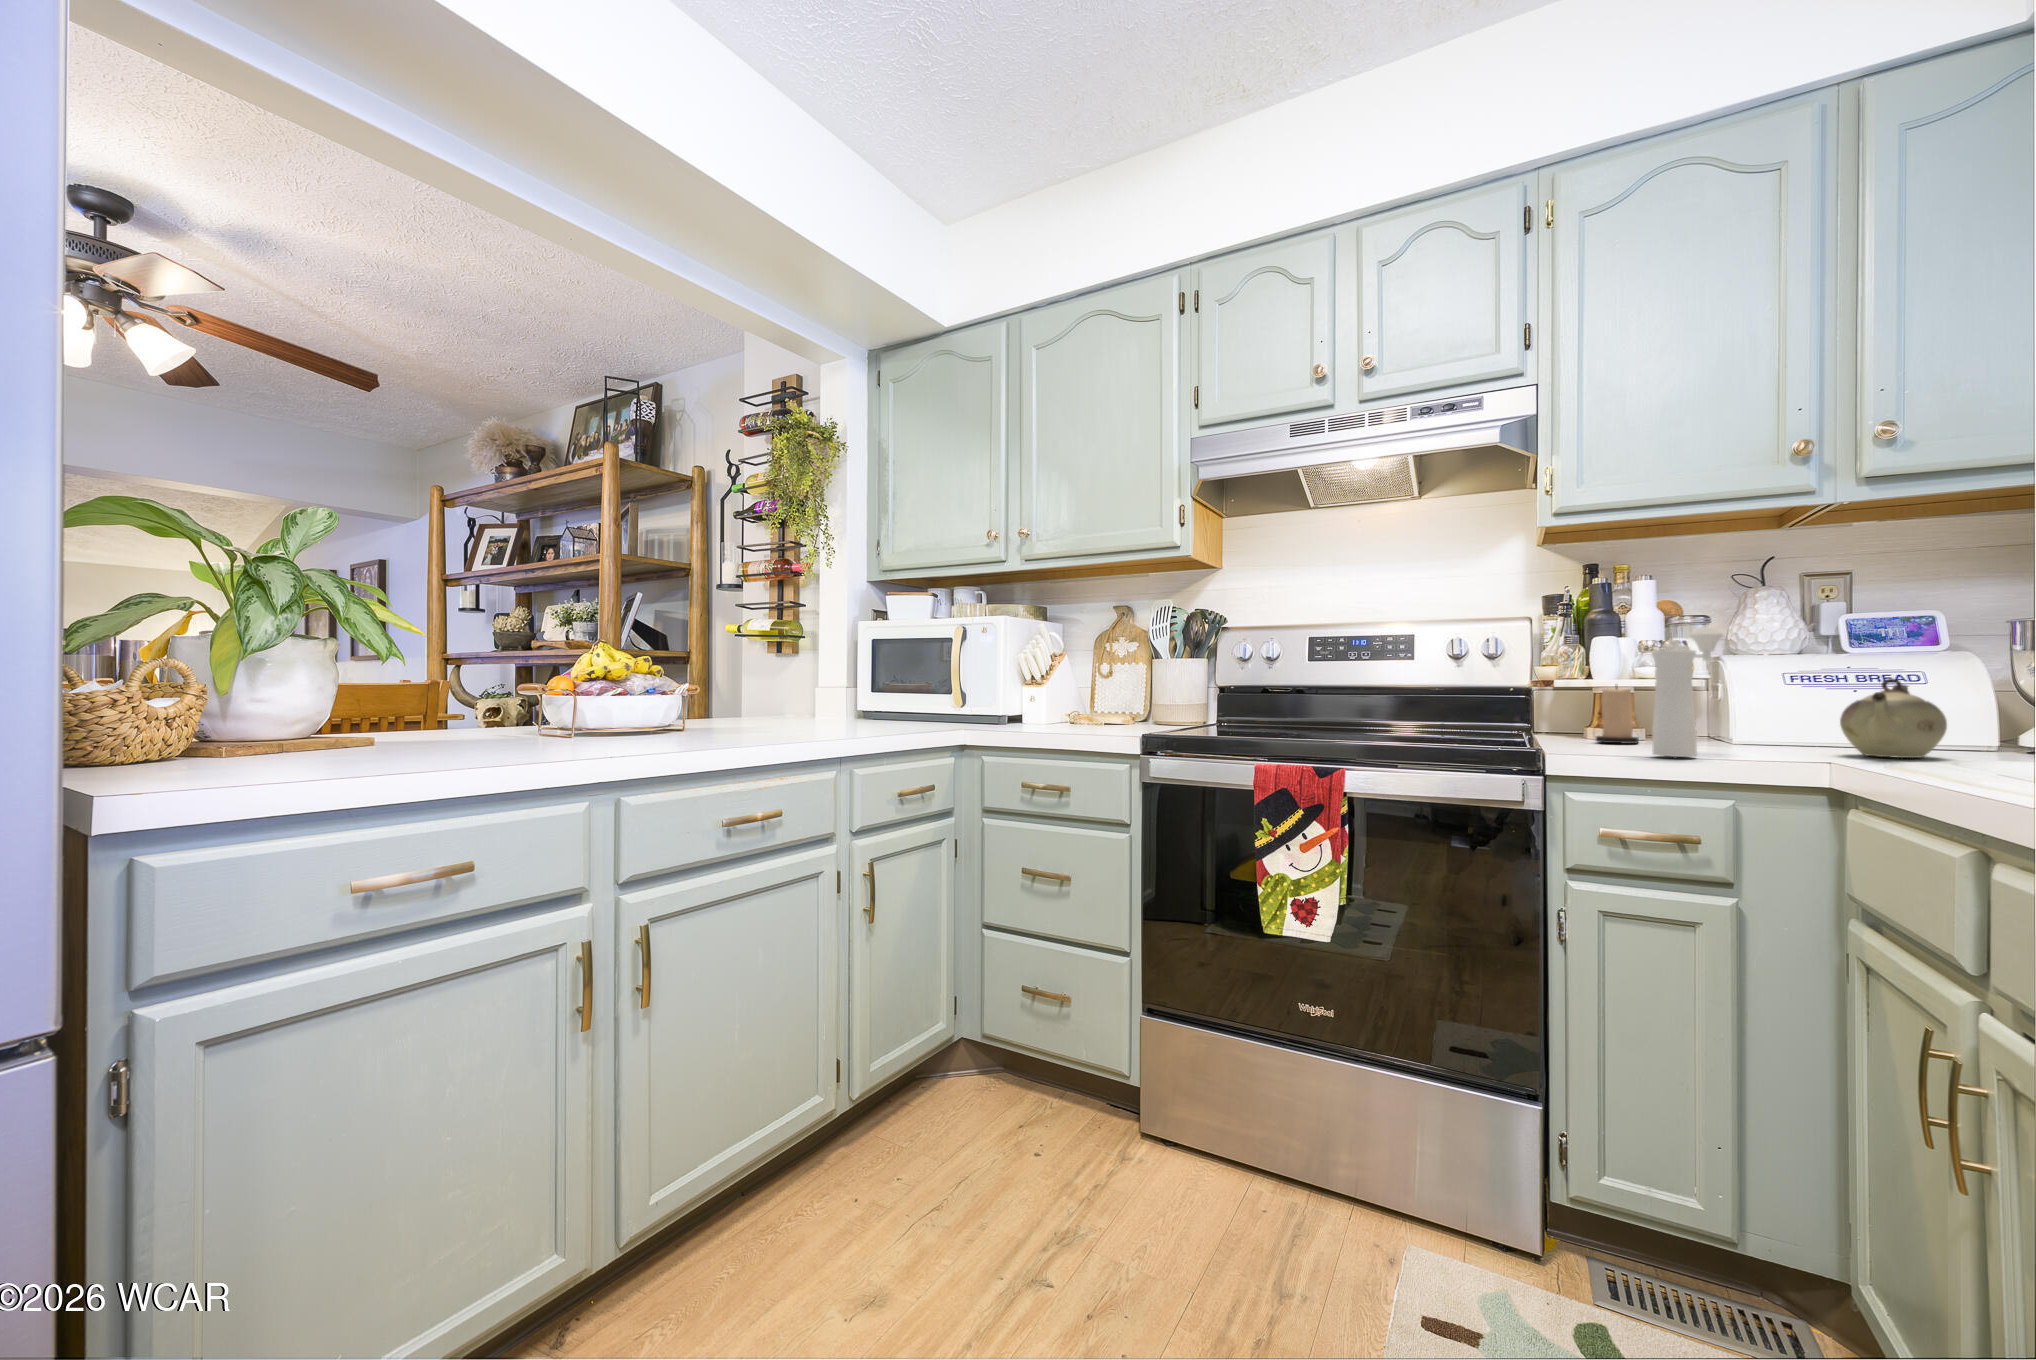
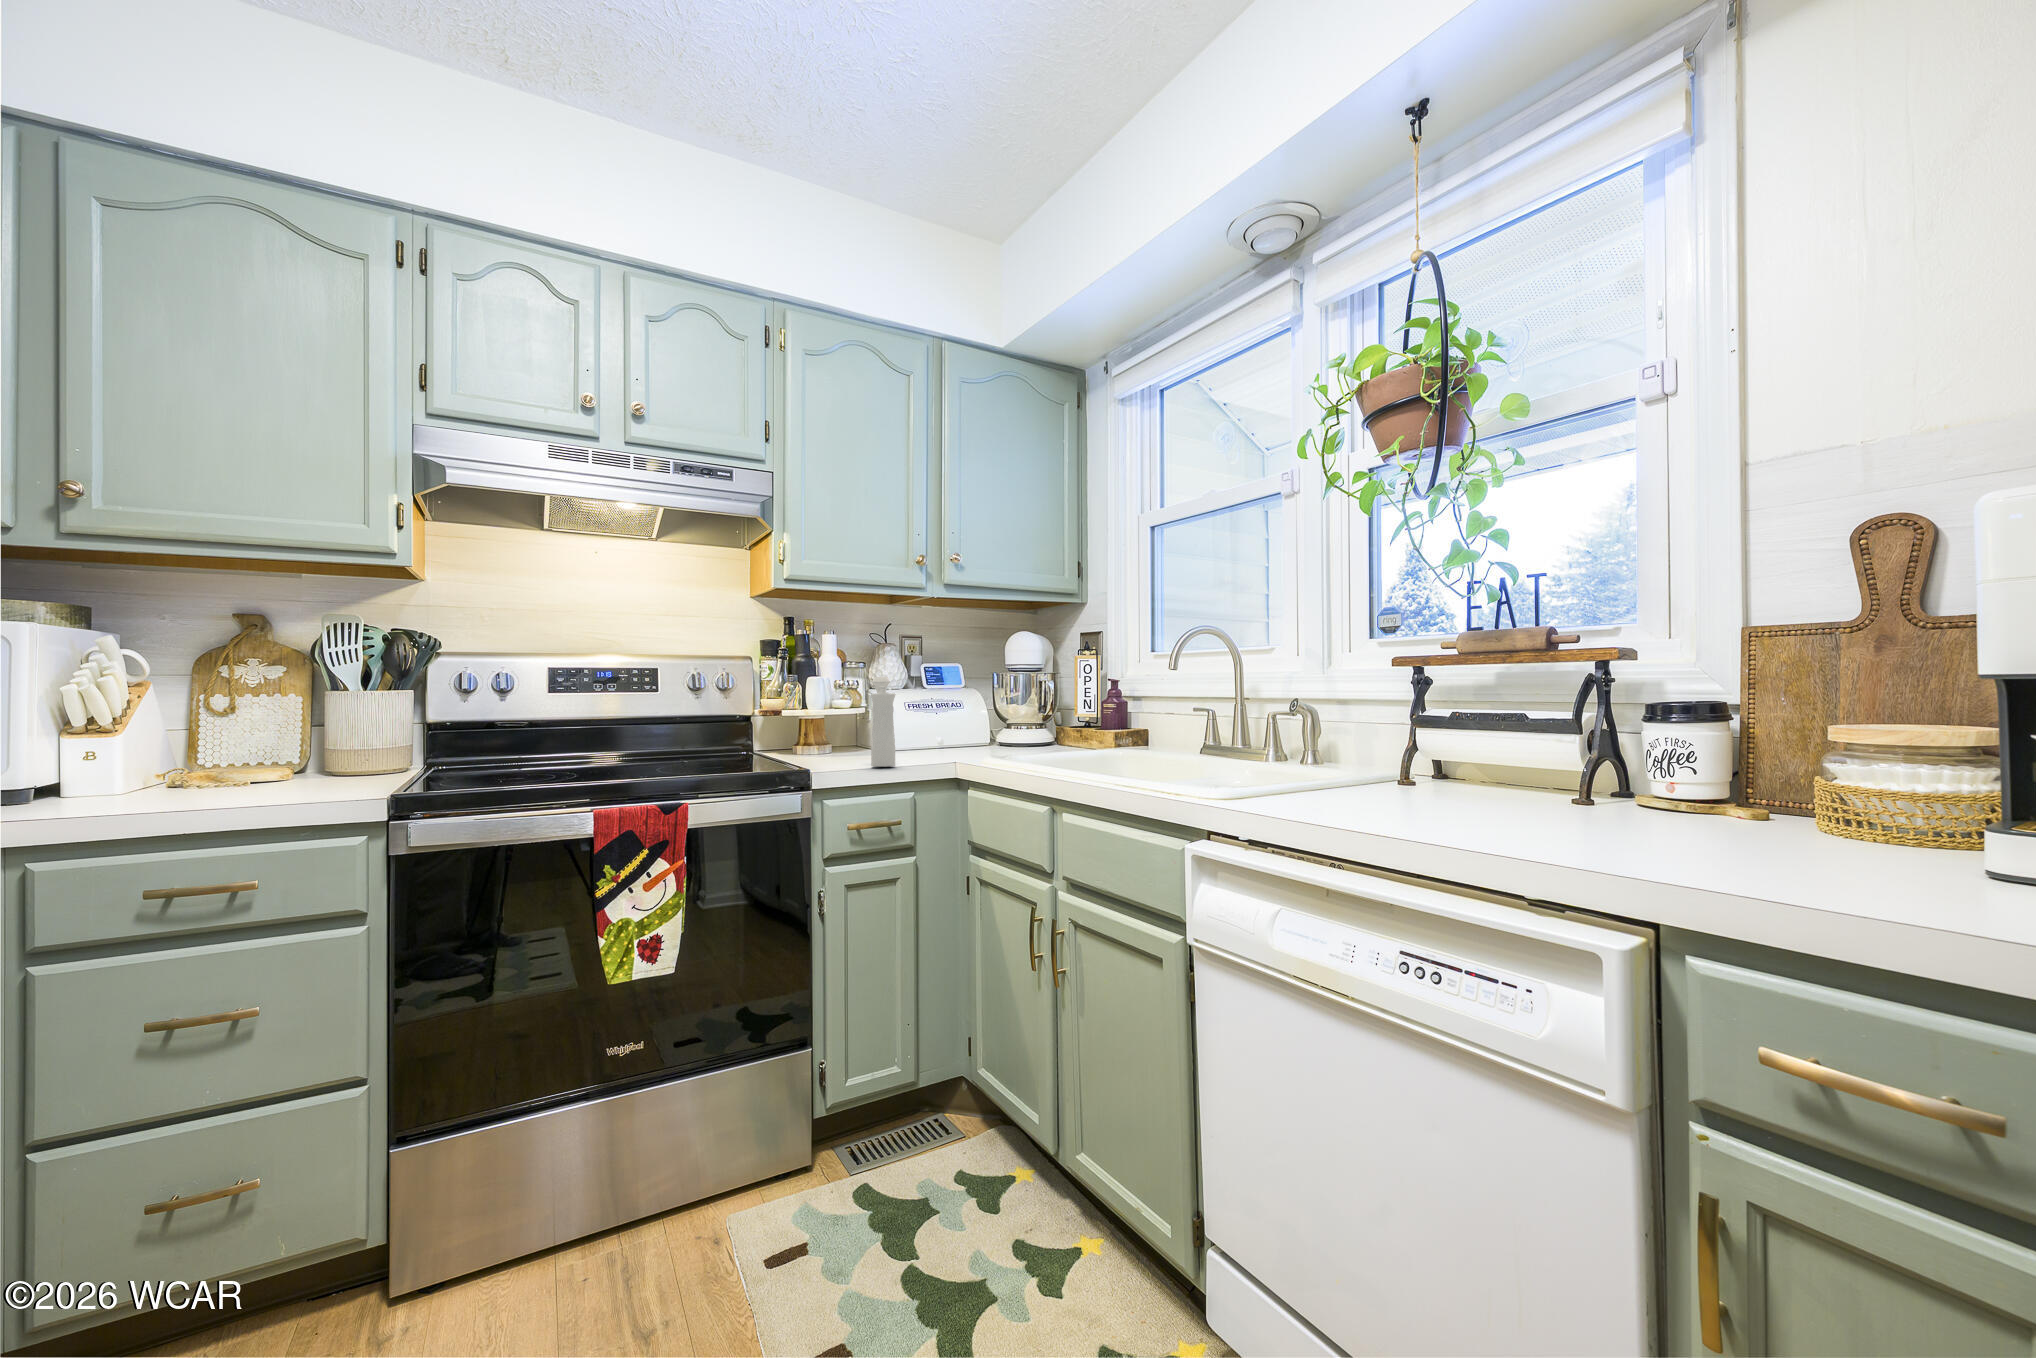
teapot: present [1840,678,1947,758] -> none [934,710,977,757]
candle: present [1596,686,1639,743] -> none [791,714,819,761]

